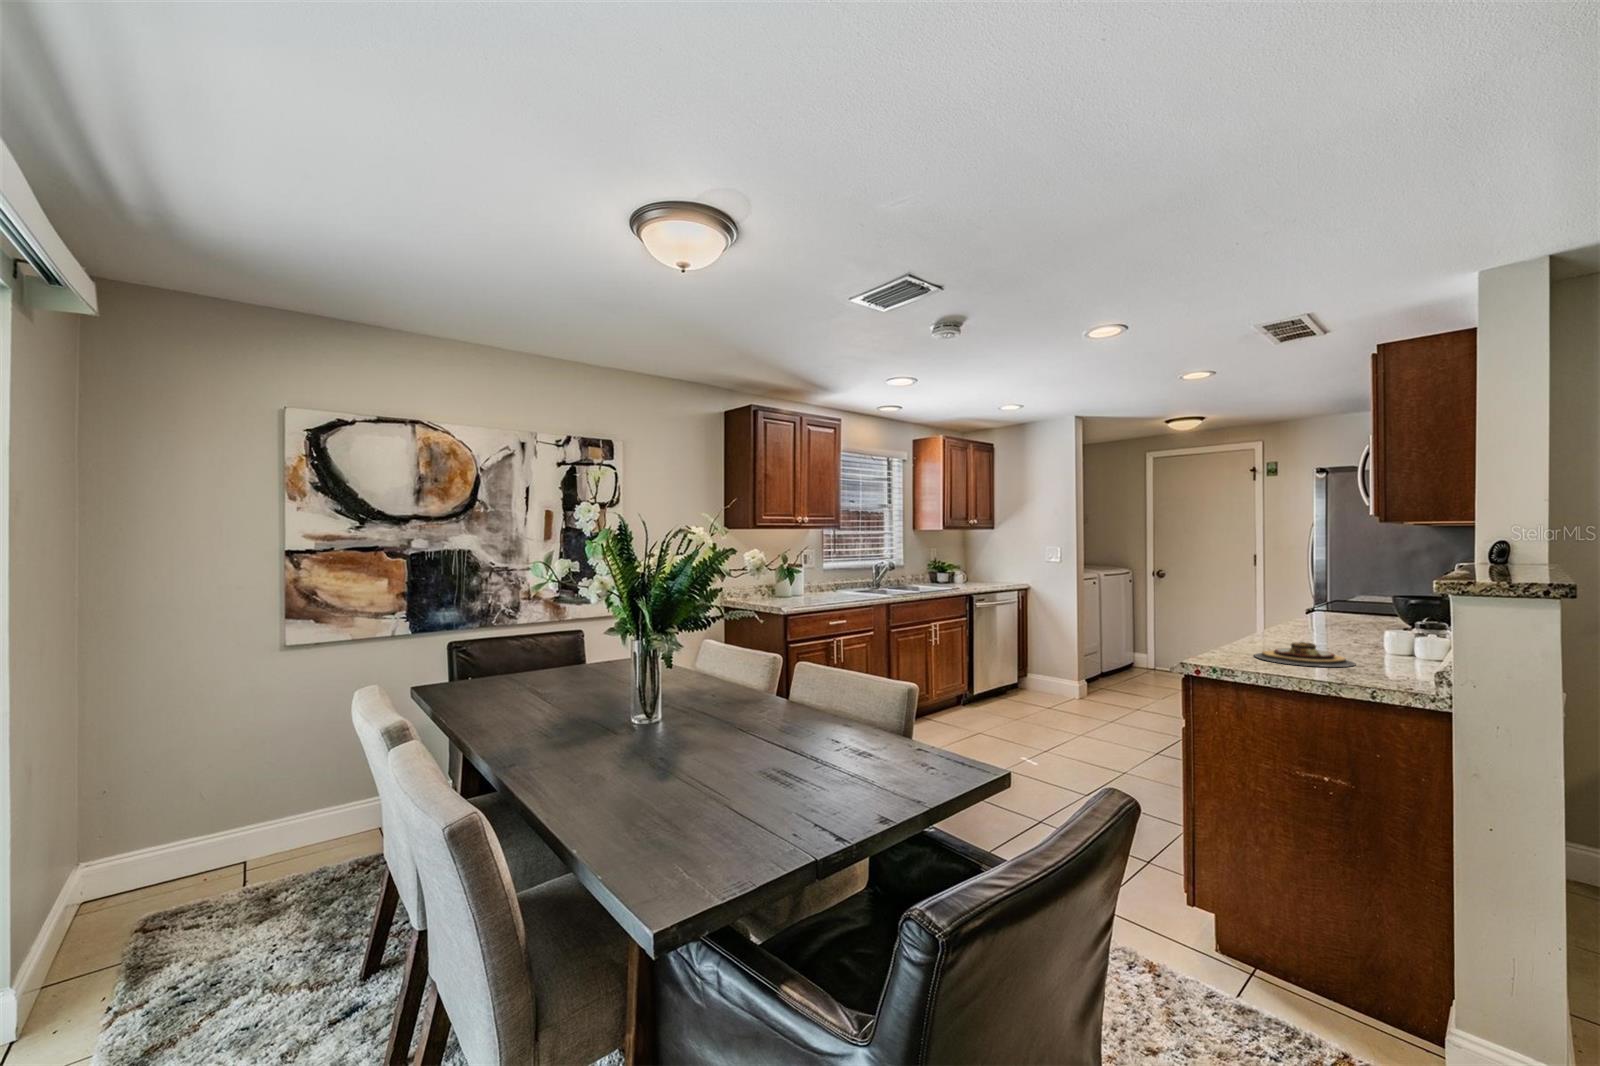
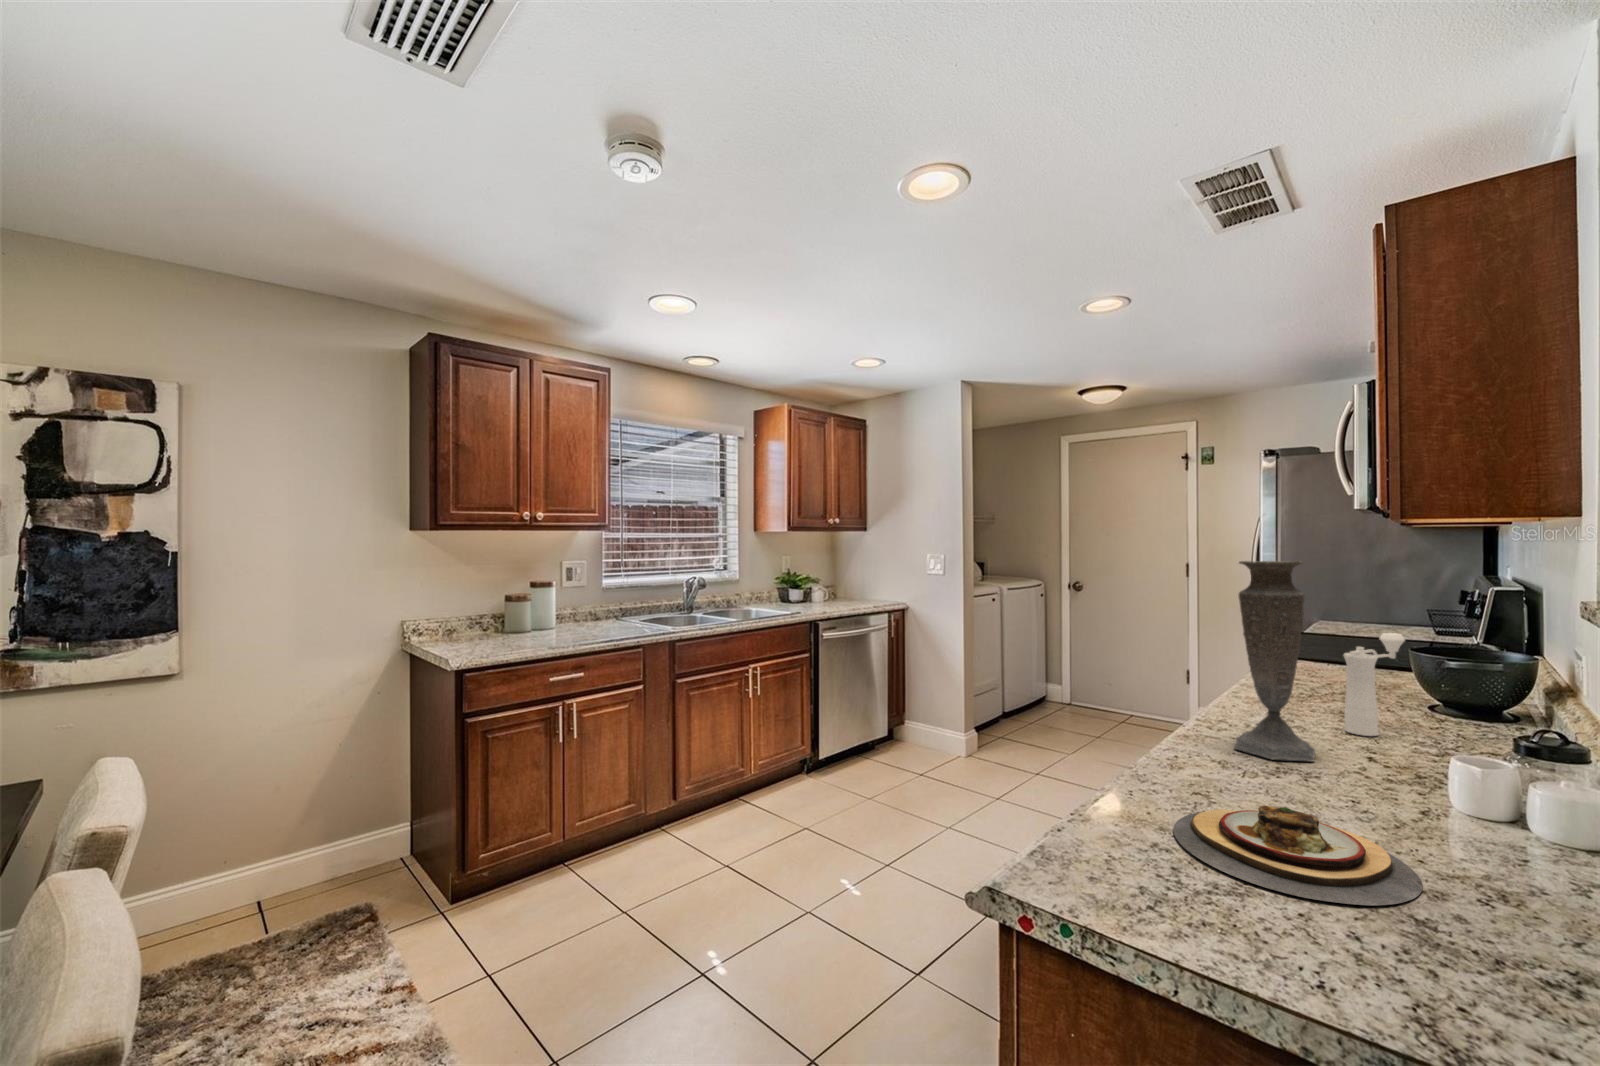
vase: none [1284,543,1327,643] -> present [1234,561,1315,762]
pepper mill: none [1346,584,1382,637] -> present [1344,633,1405,736]

